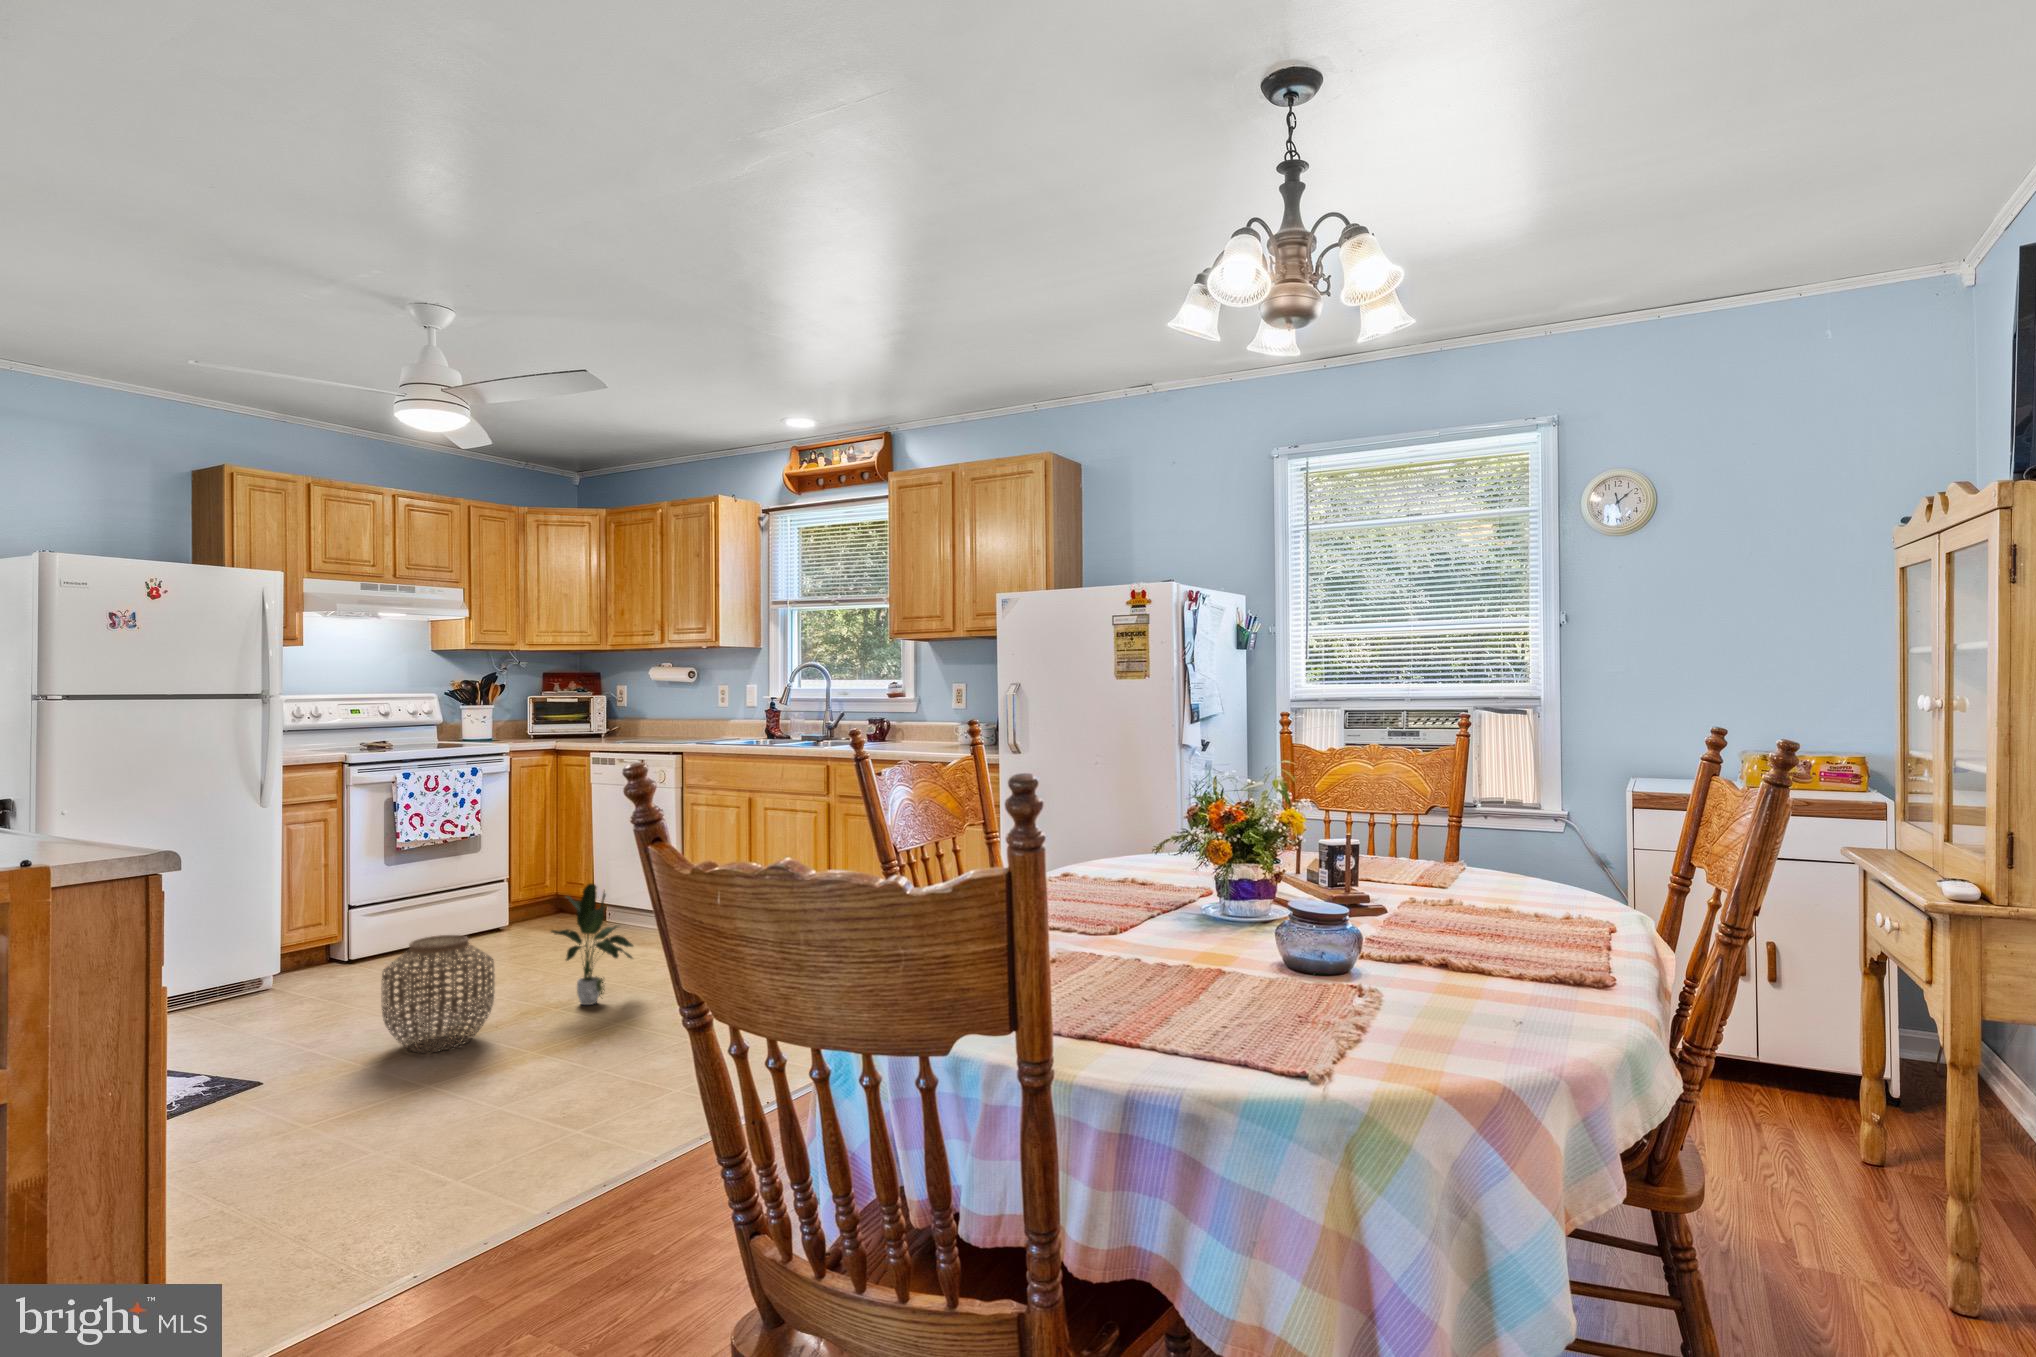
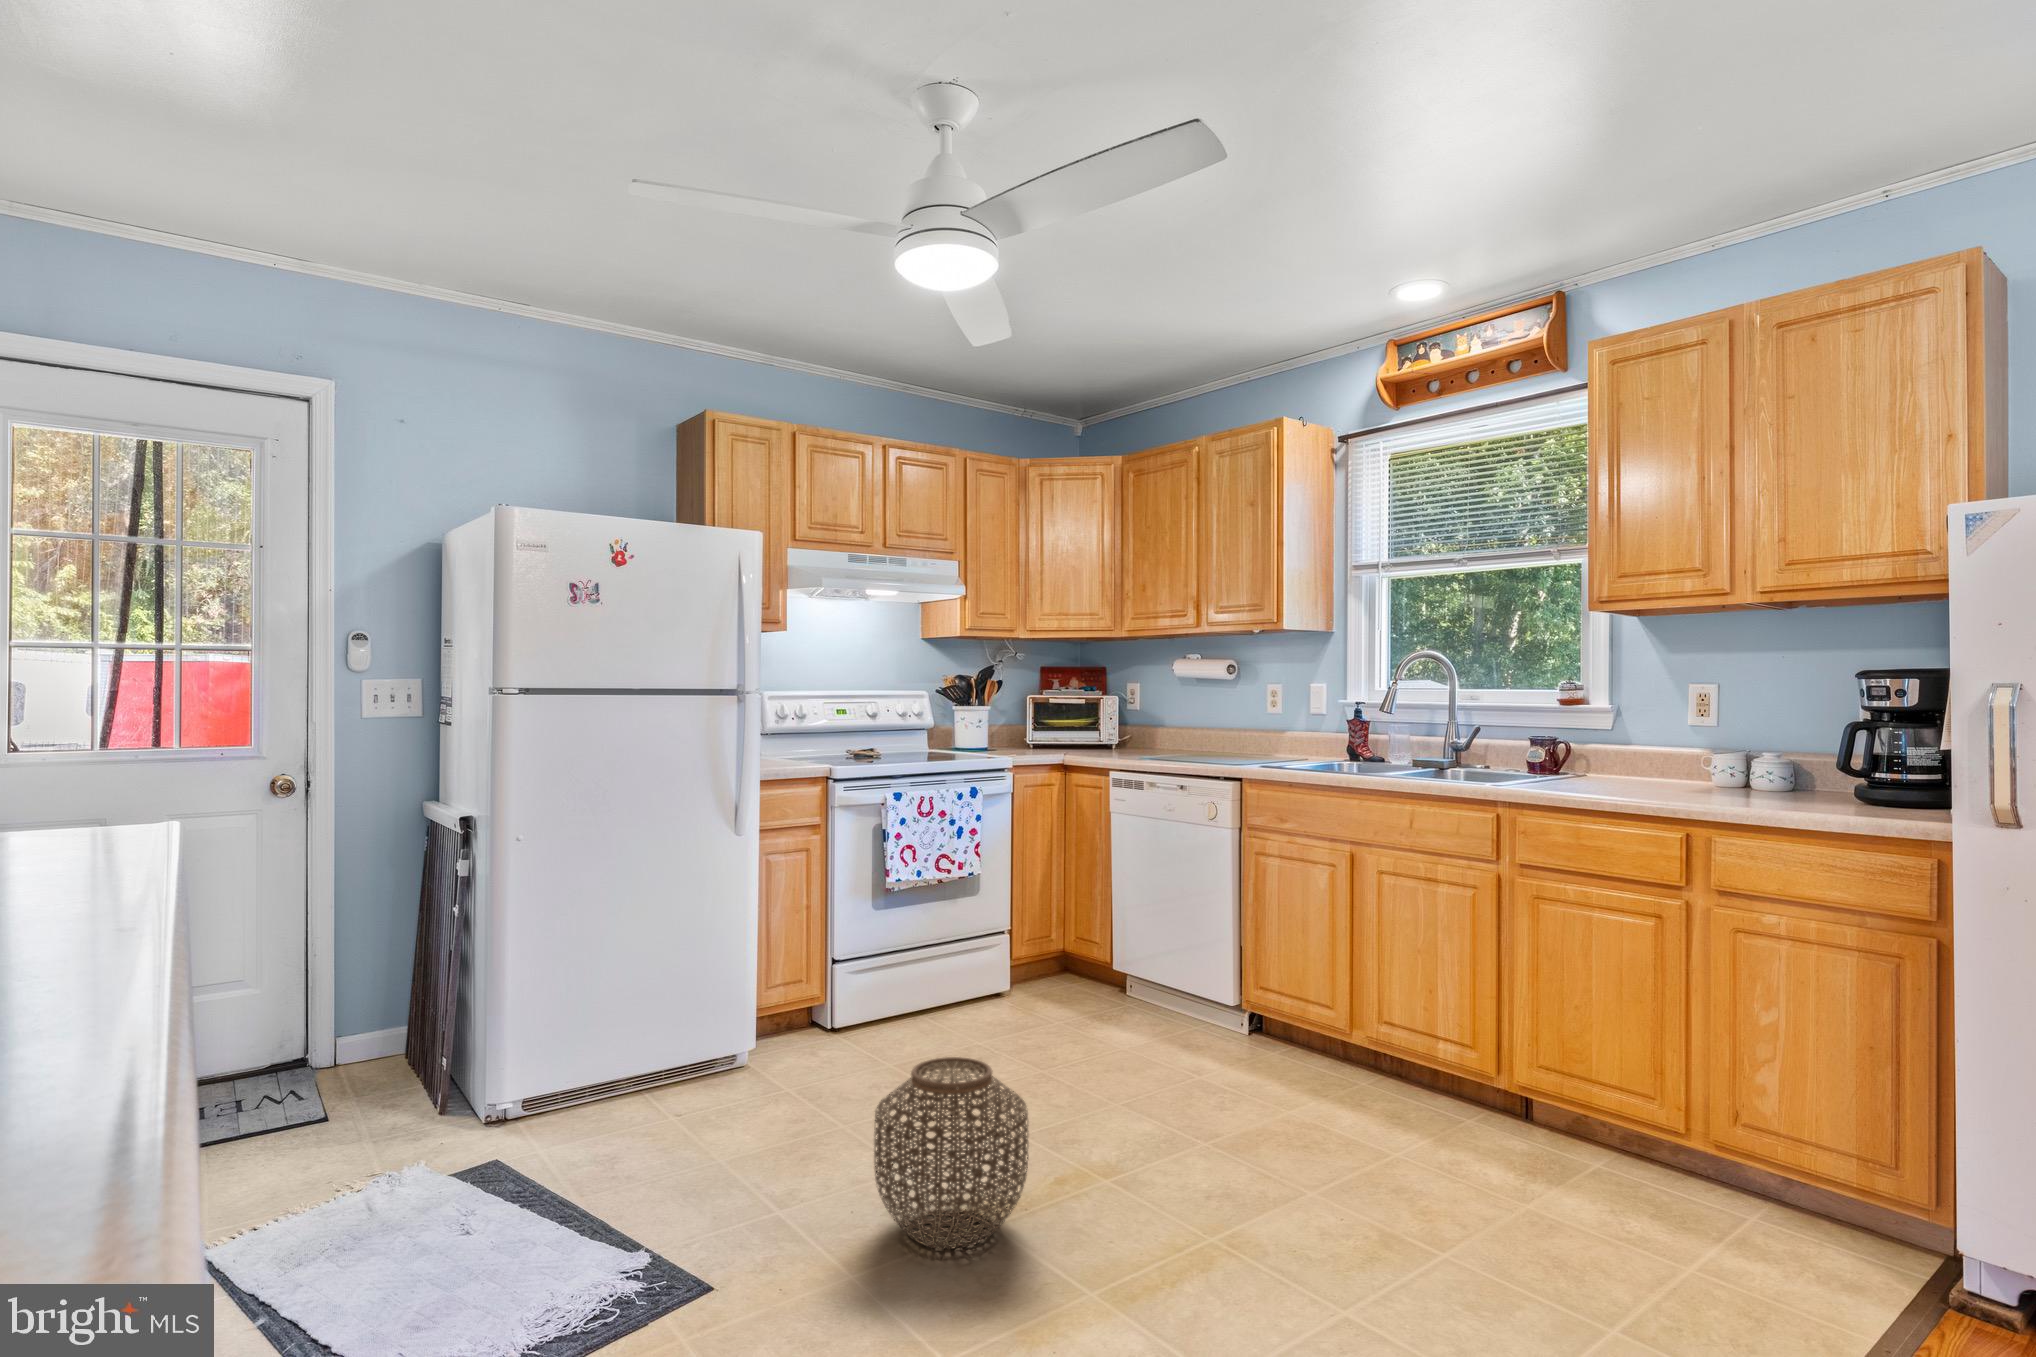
potted plant: present [551,884,633,1005] -> none [1099,982,1219,1173]

